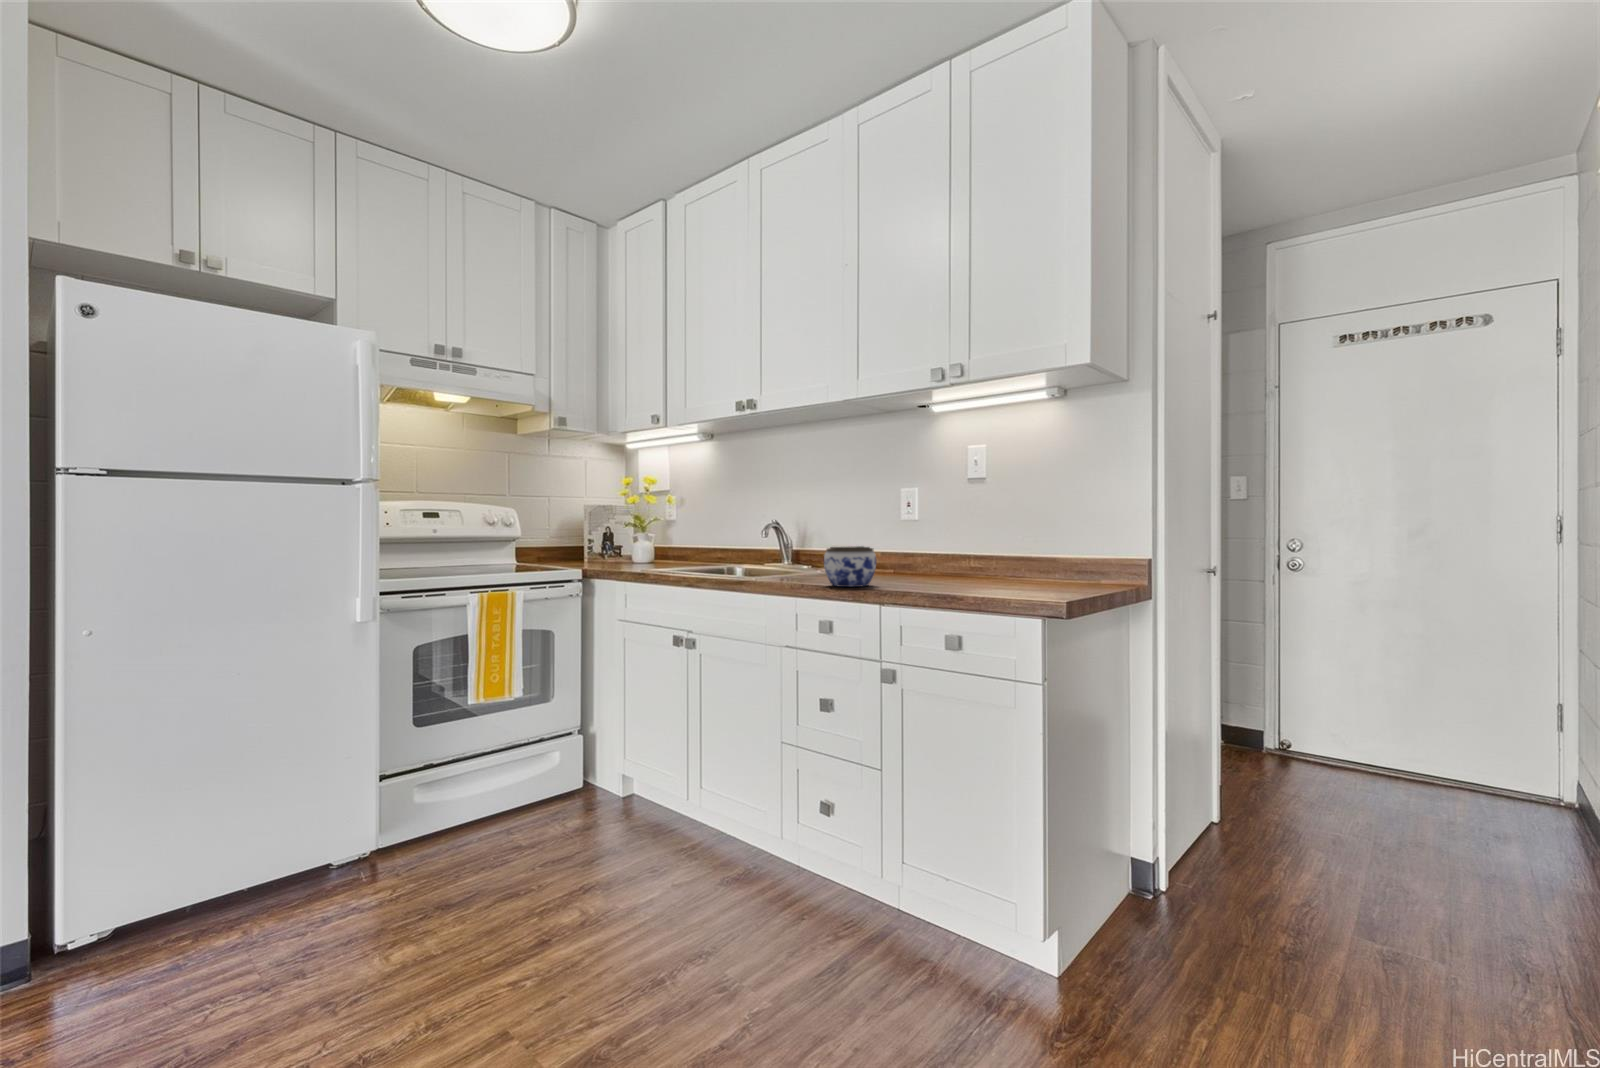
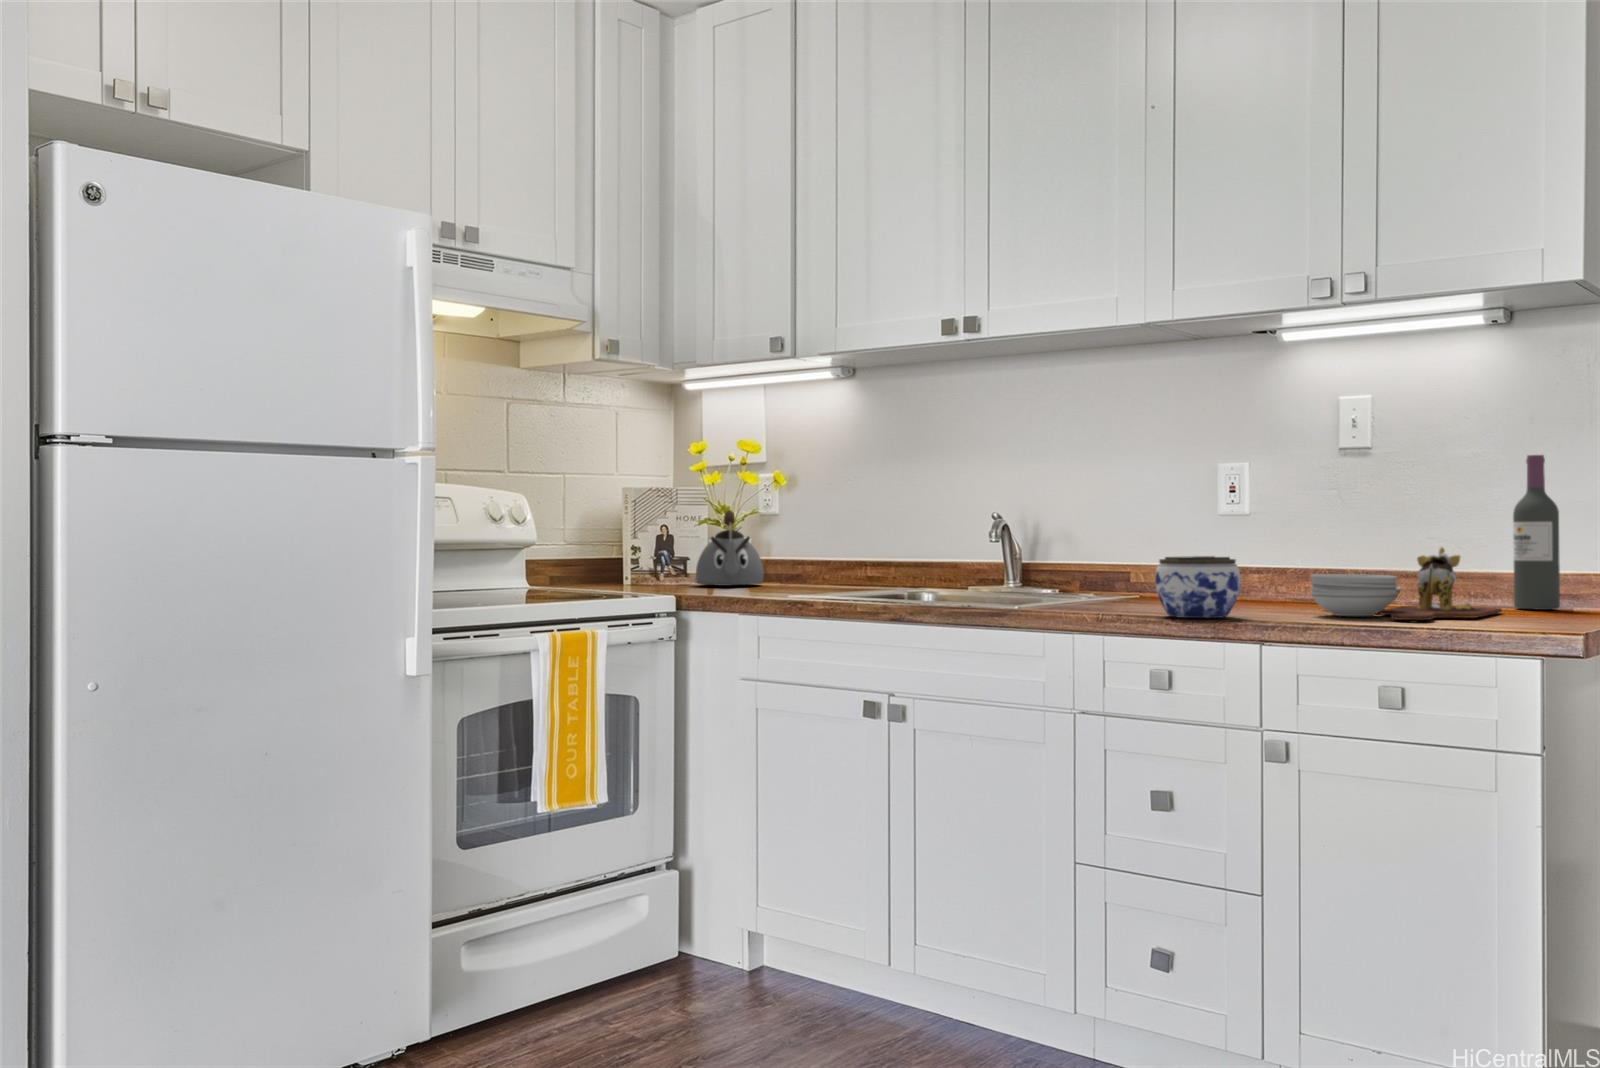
wine bottle: none [1064,481,1092,580] -> present [1513,455,1560,610]
kettle: none [619,518,659,562] -> present [696,510,764,586]
cutting board: none [924,540,1051,589] -> present [1310,547,1502,620]

